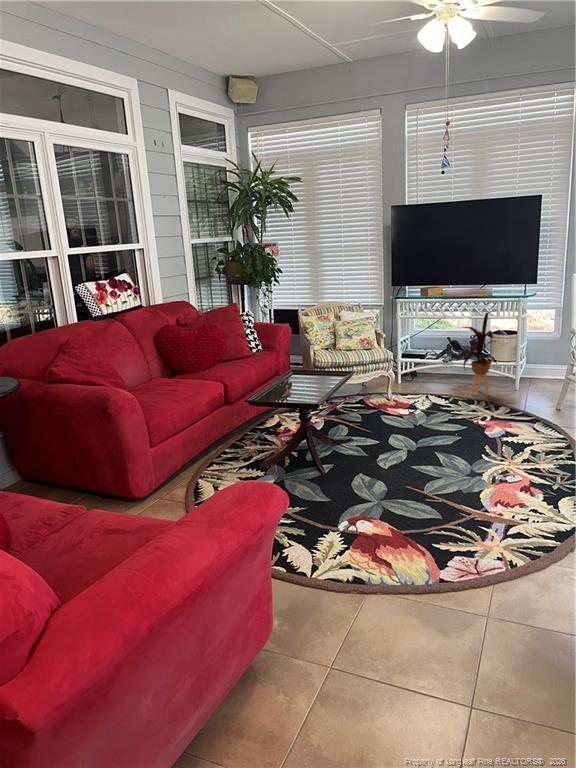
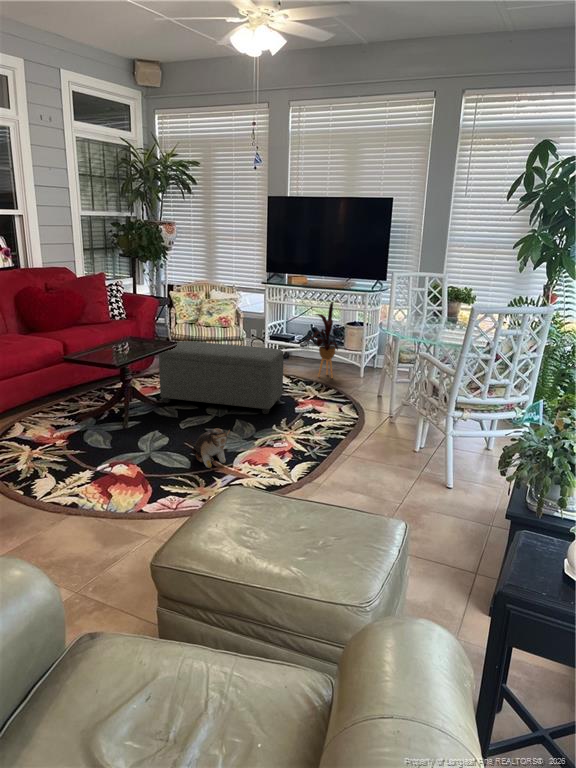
ottoman: none [330,369,465,443] -> present [159,341,283,414]
plush toy: none [417,468,488,514] -> present [193,428,230,468]

